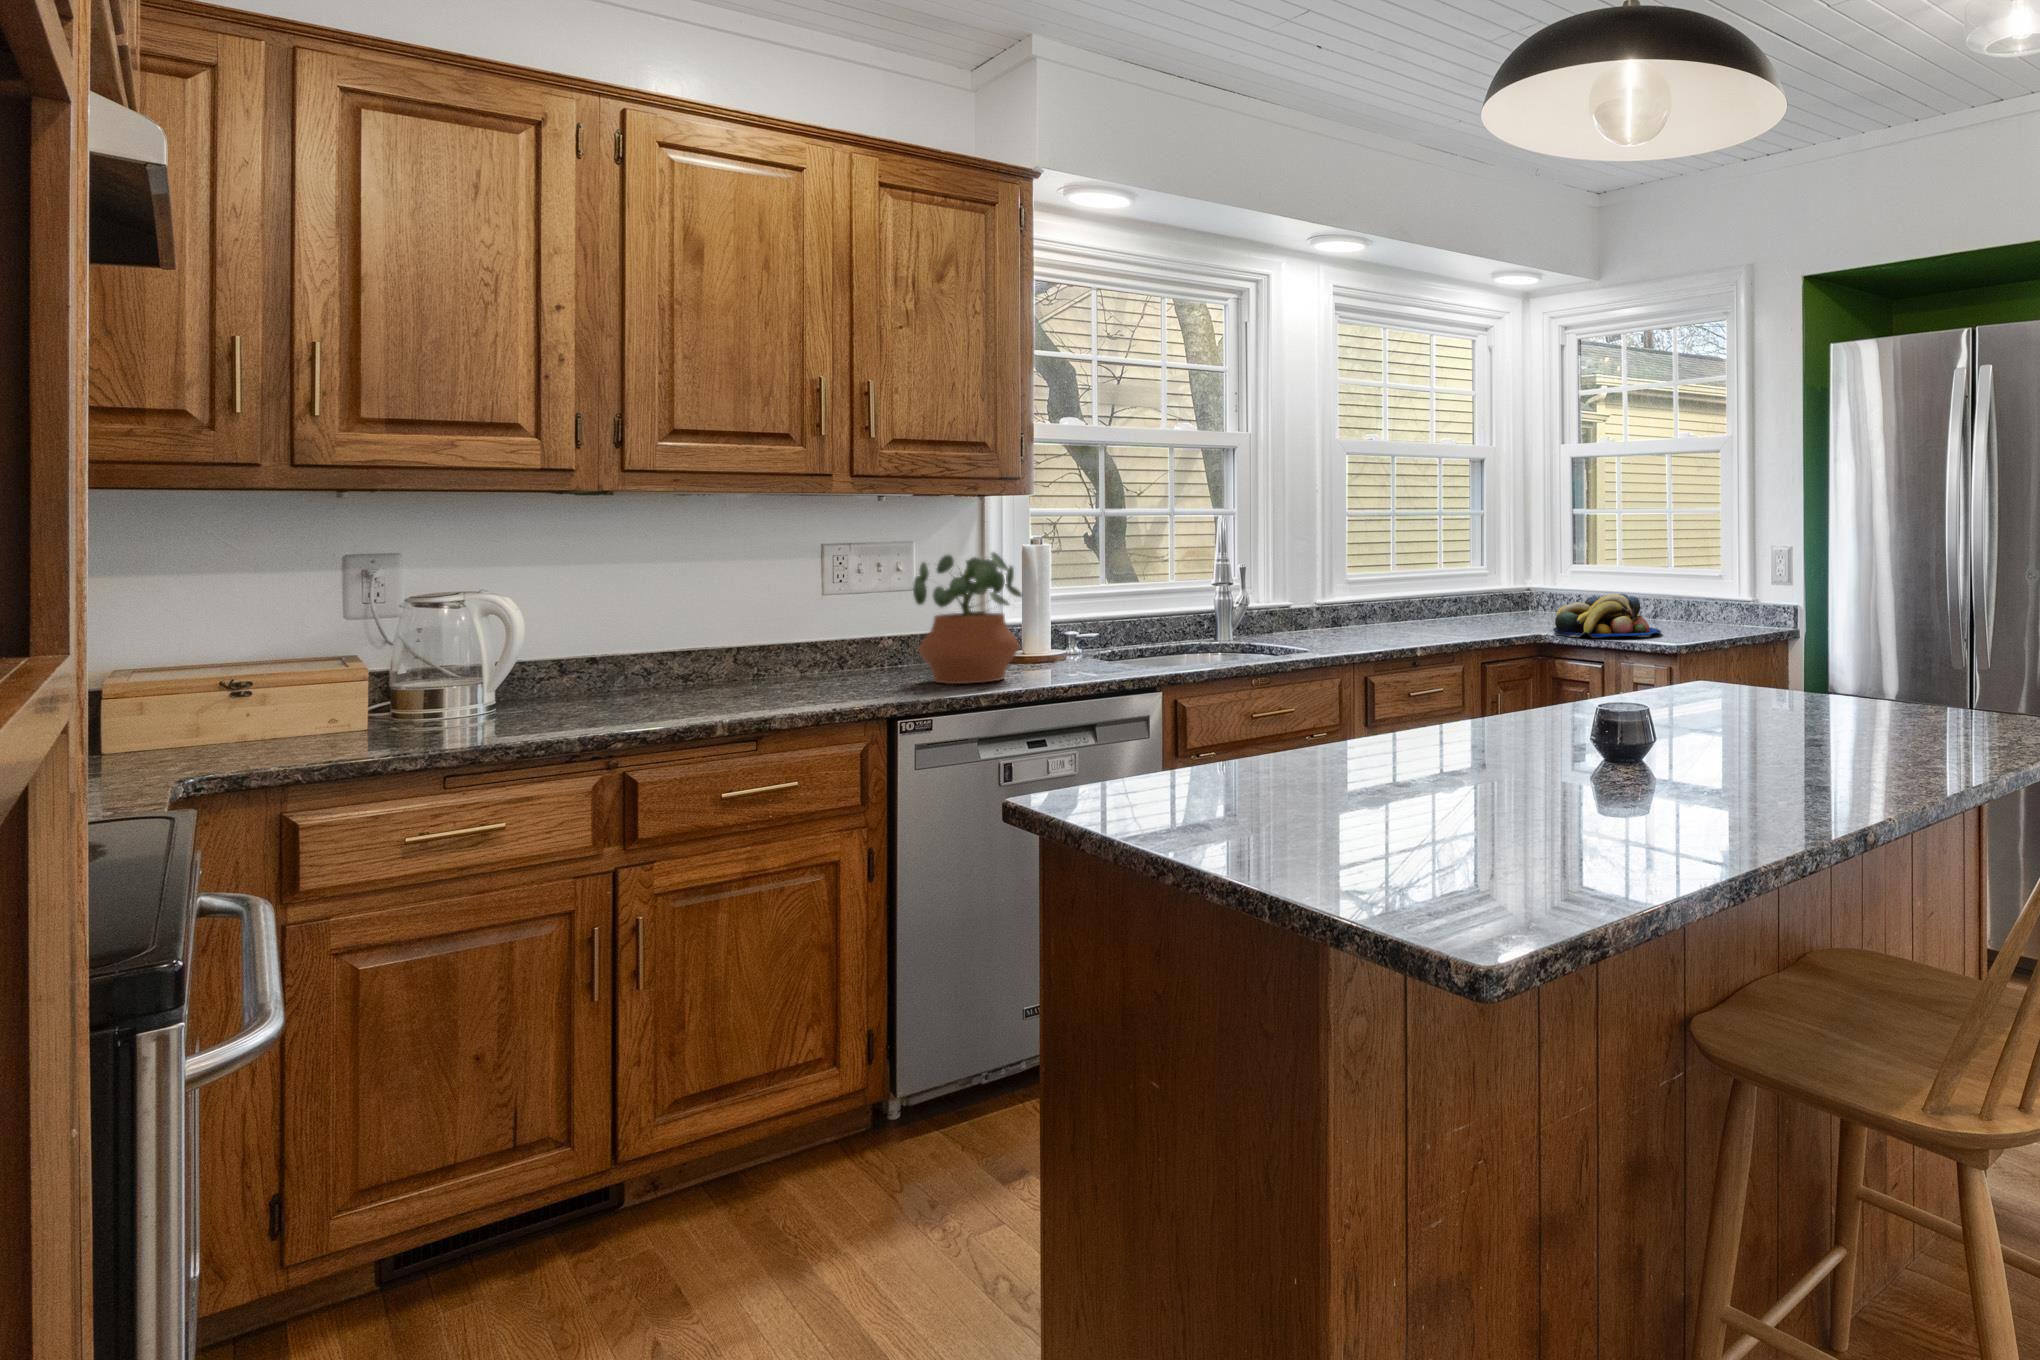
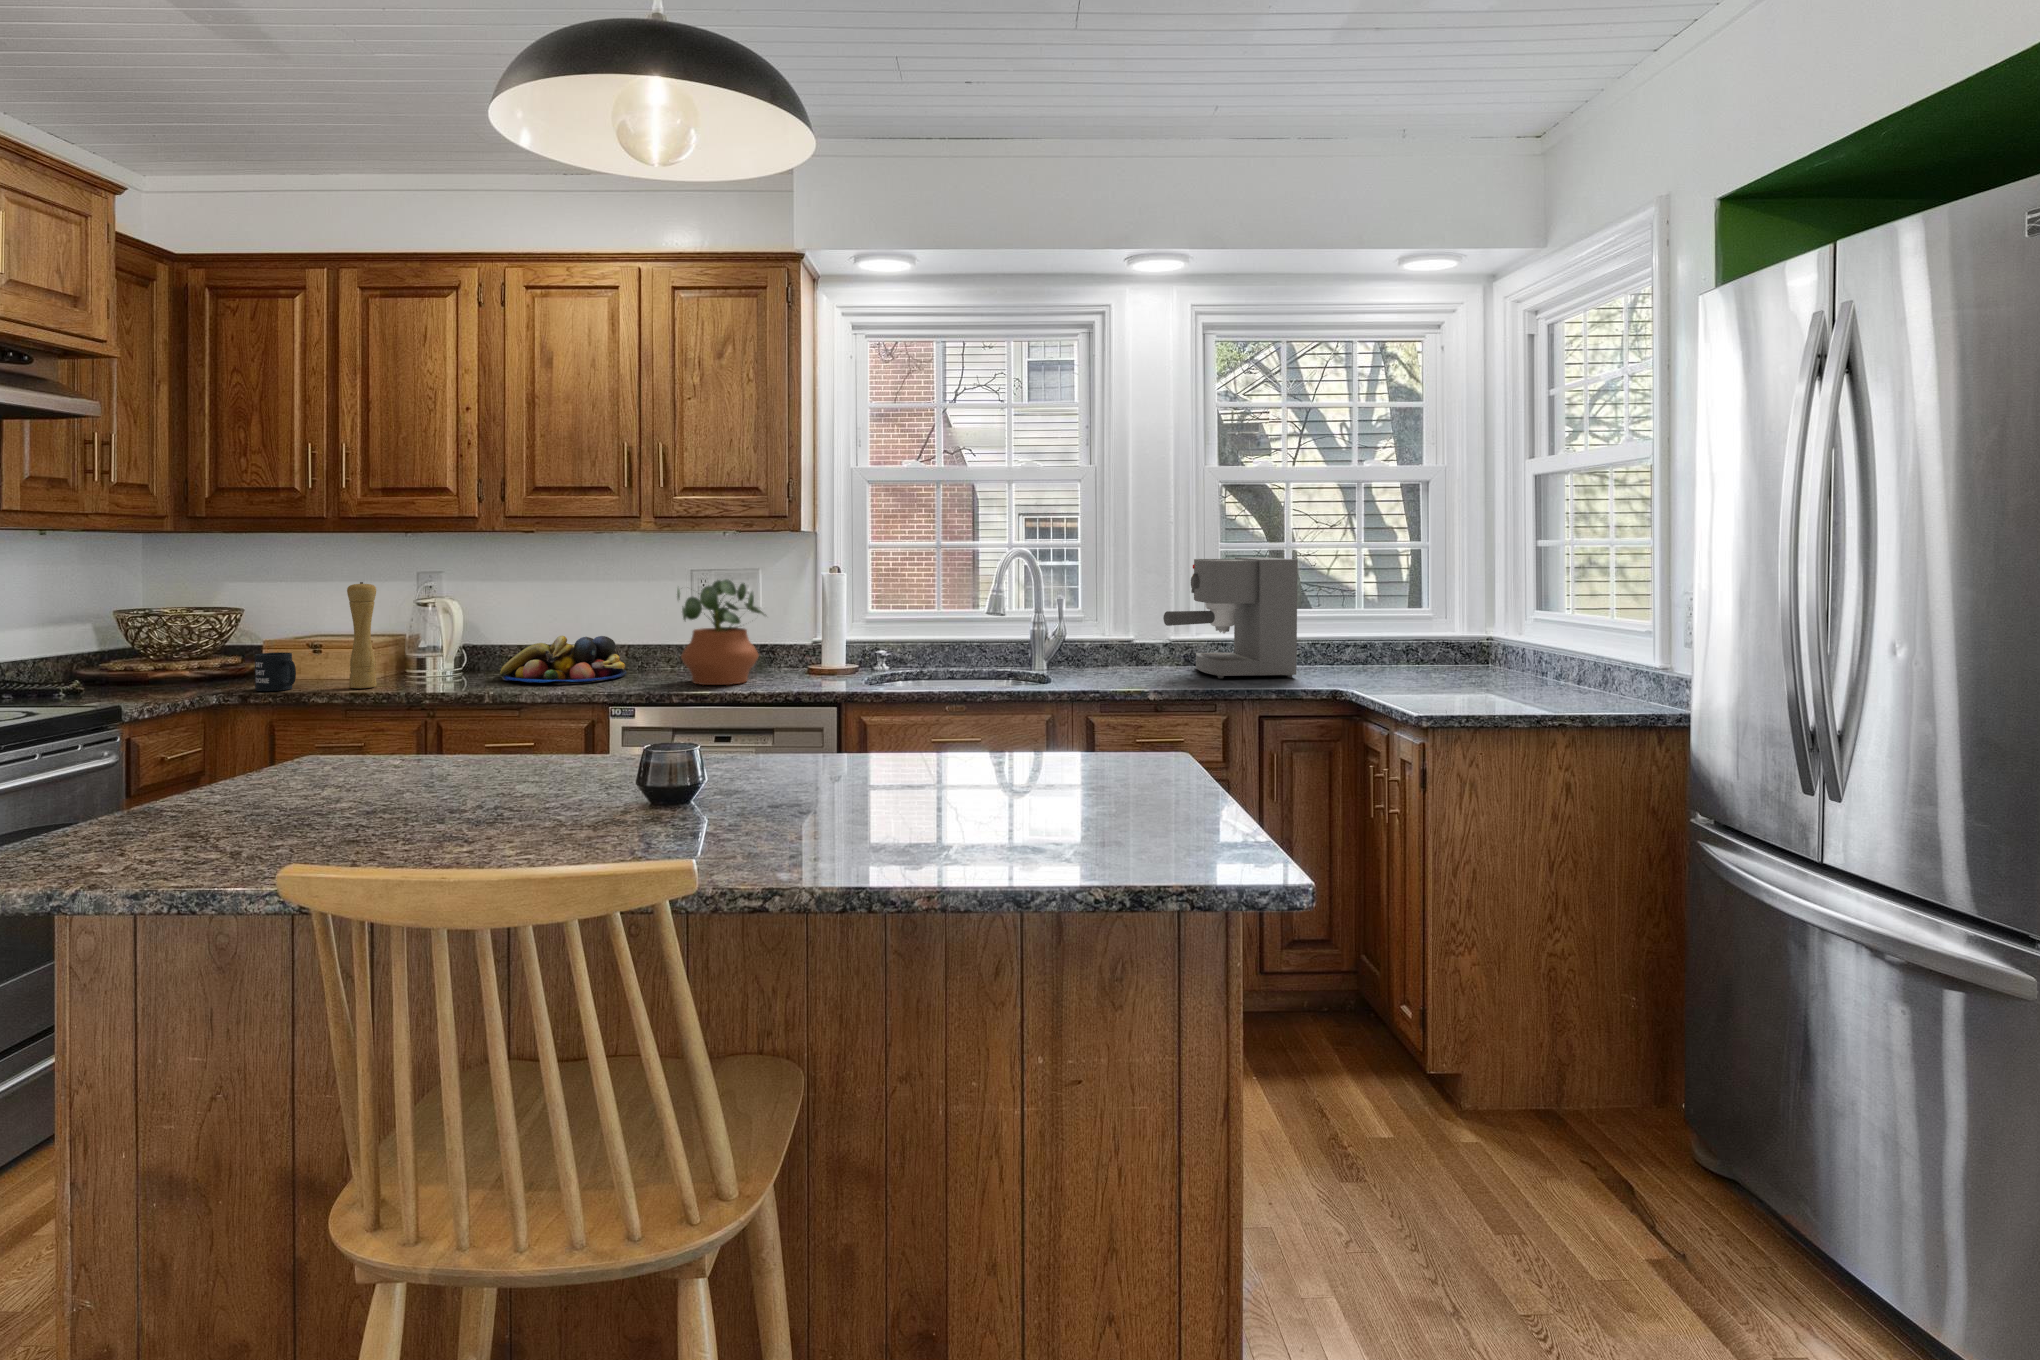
coffee maker: none [1371,524,1478,635] -> present [1163,557,1298,678]
pepper mill: none [395,568,450,741] -> present [347,582,376,688]
fruit bowl: present [1553,594,1661,638] -> present [500,636,627,683]
mug: none [197,694,306,765] -> present [255,652,296,691]

